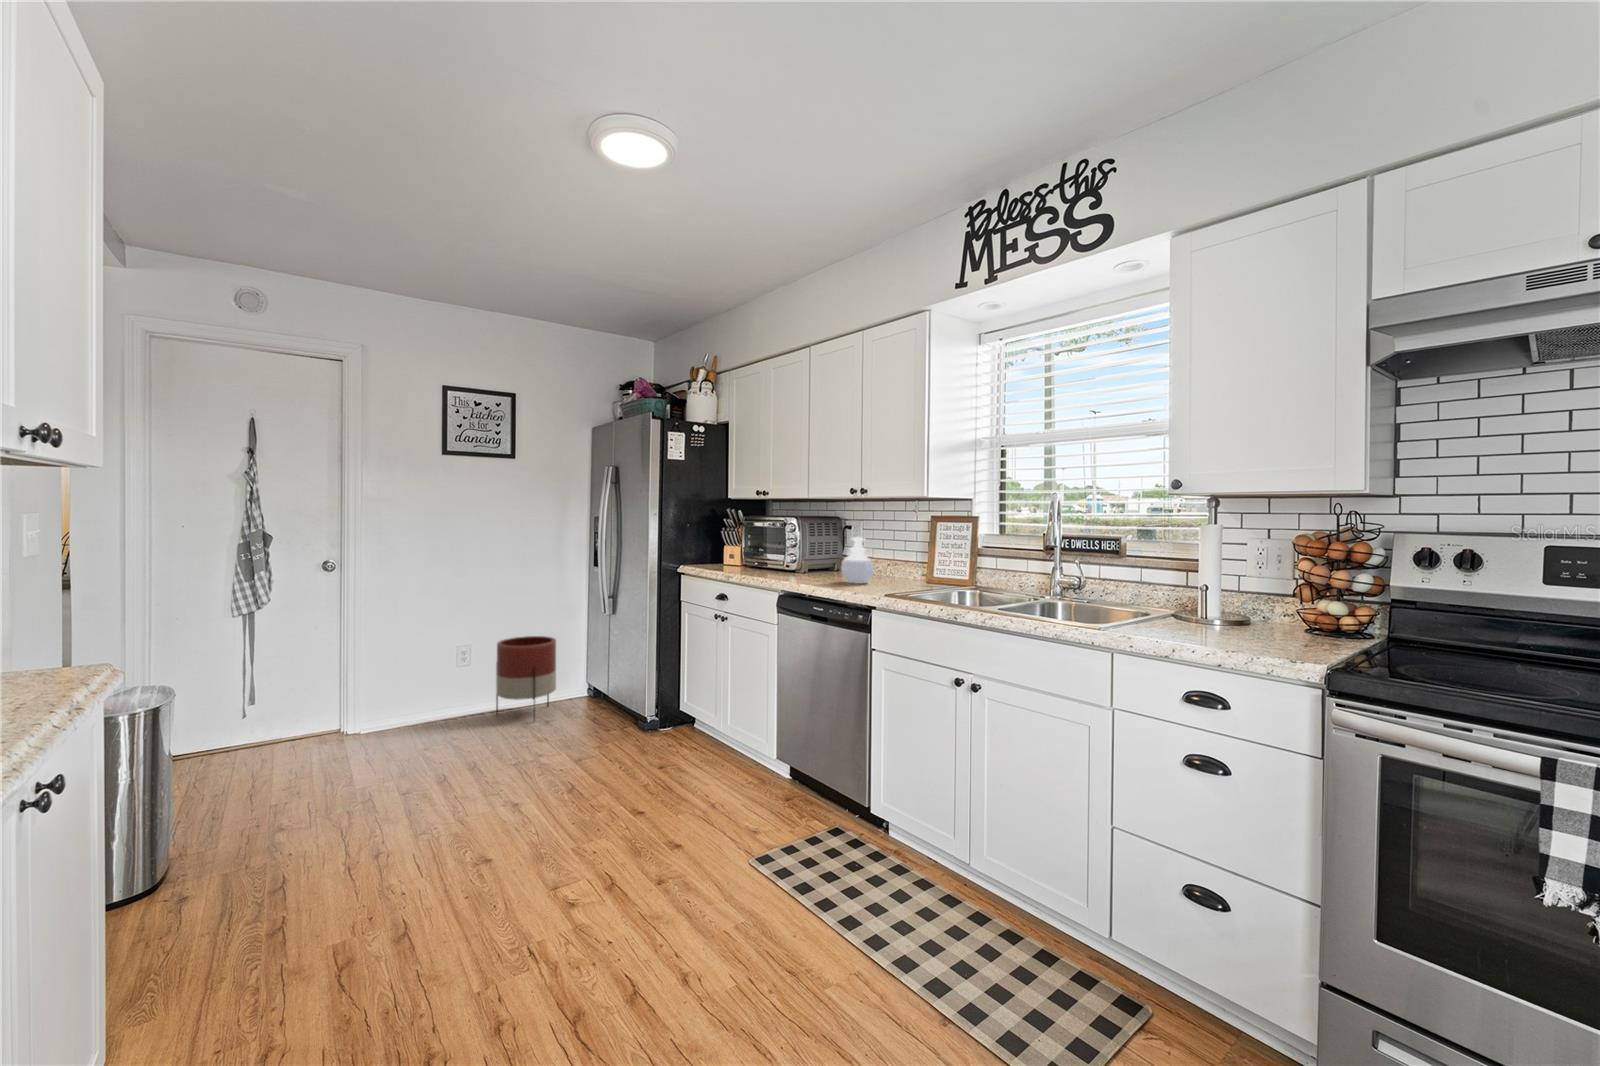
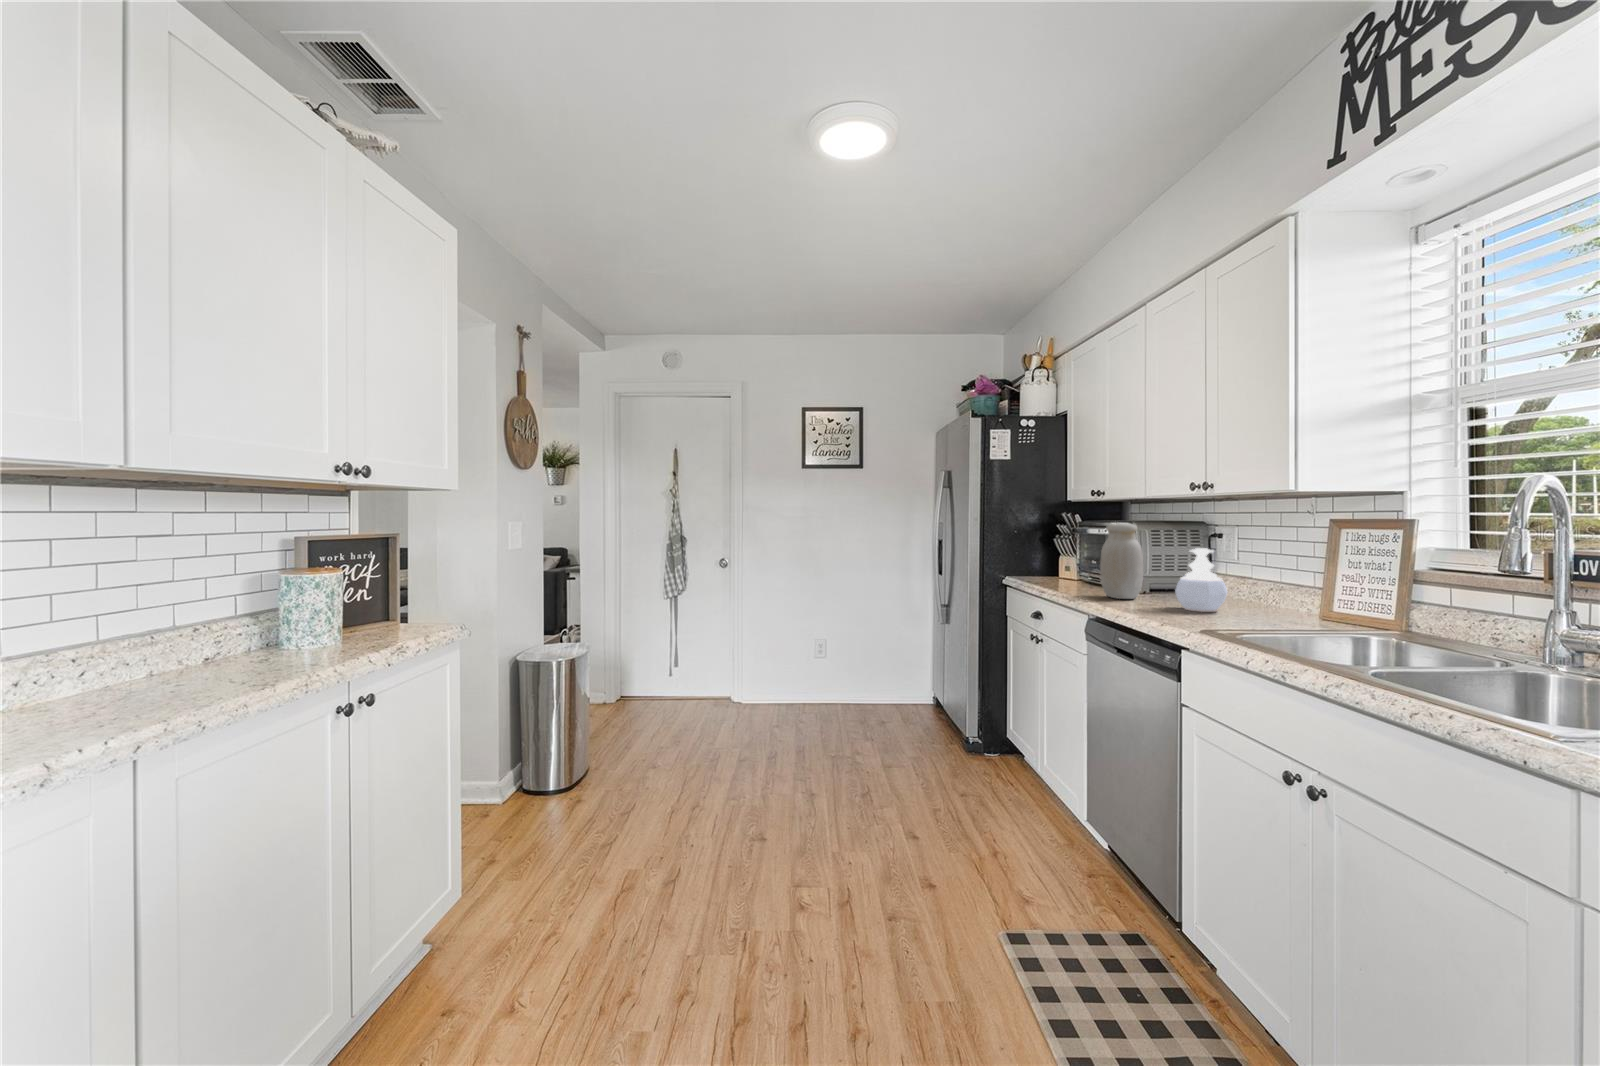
jar: none [782,519,813,578] -> present [1100,524,1143,599]
planter: present [496,636,556,714] -> none [840,638,892,721]

